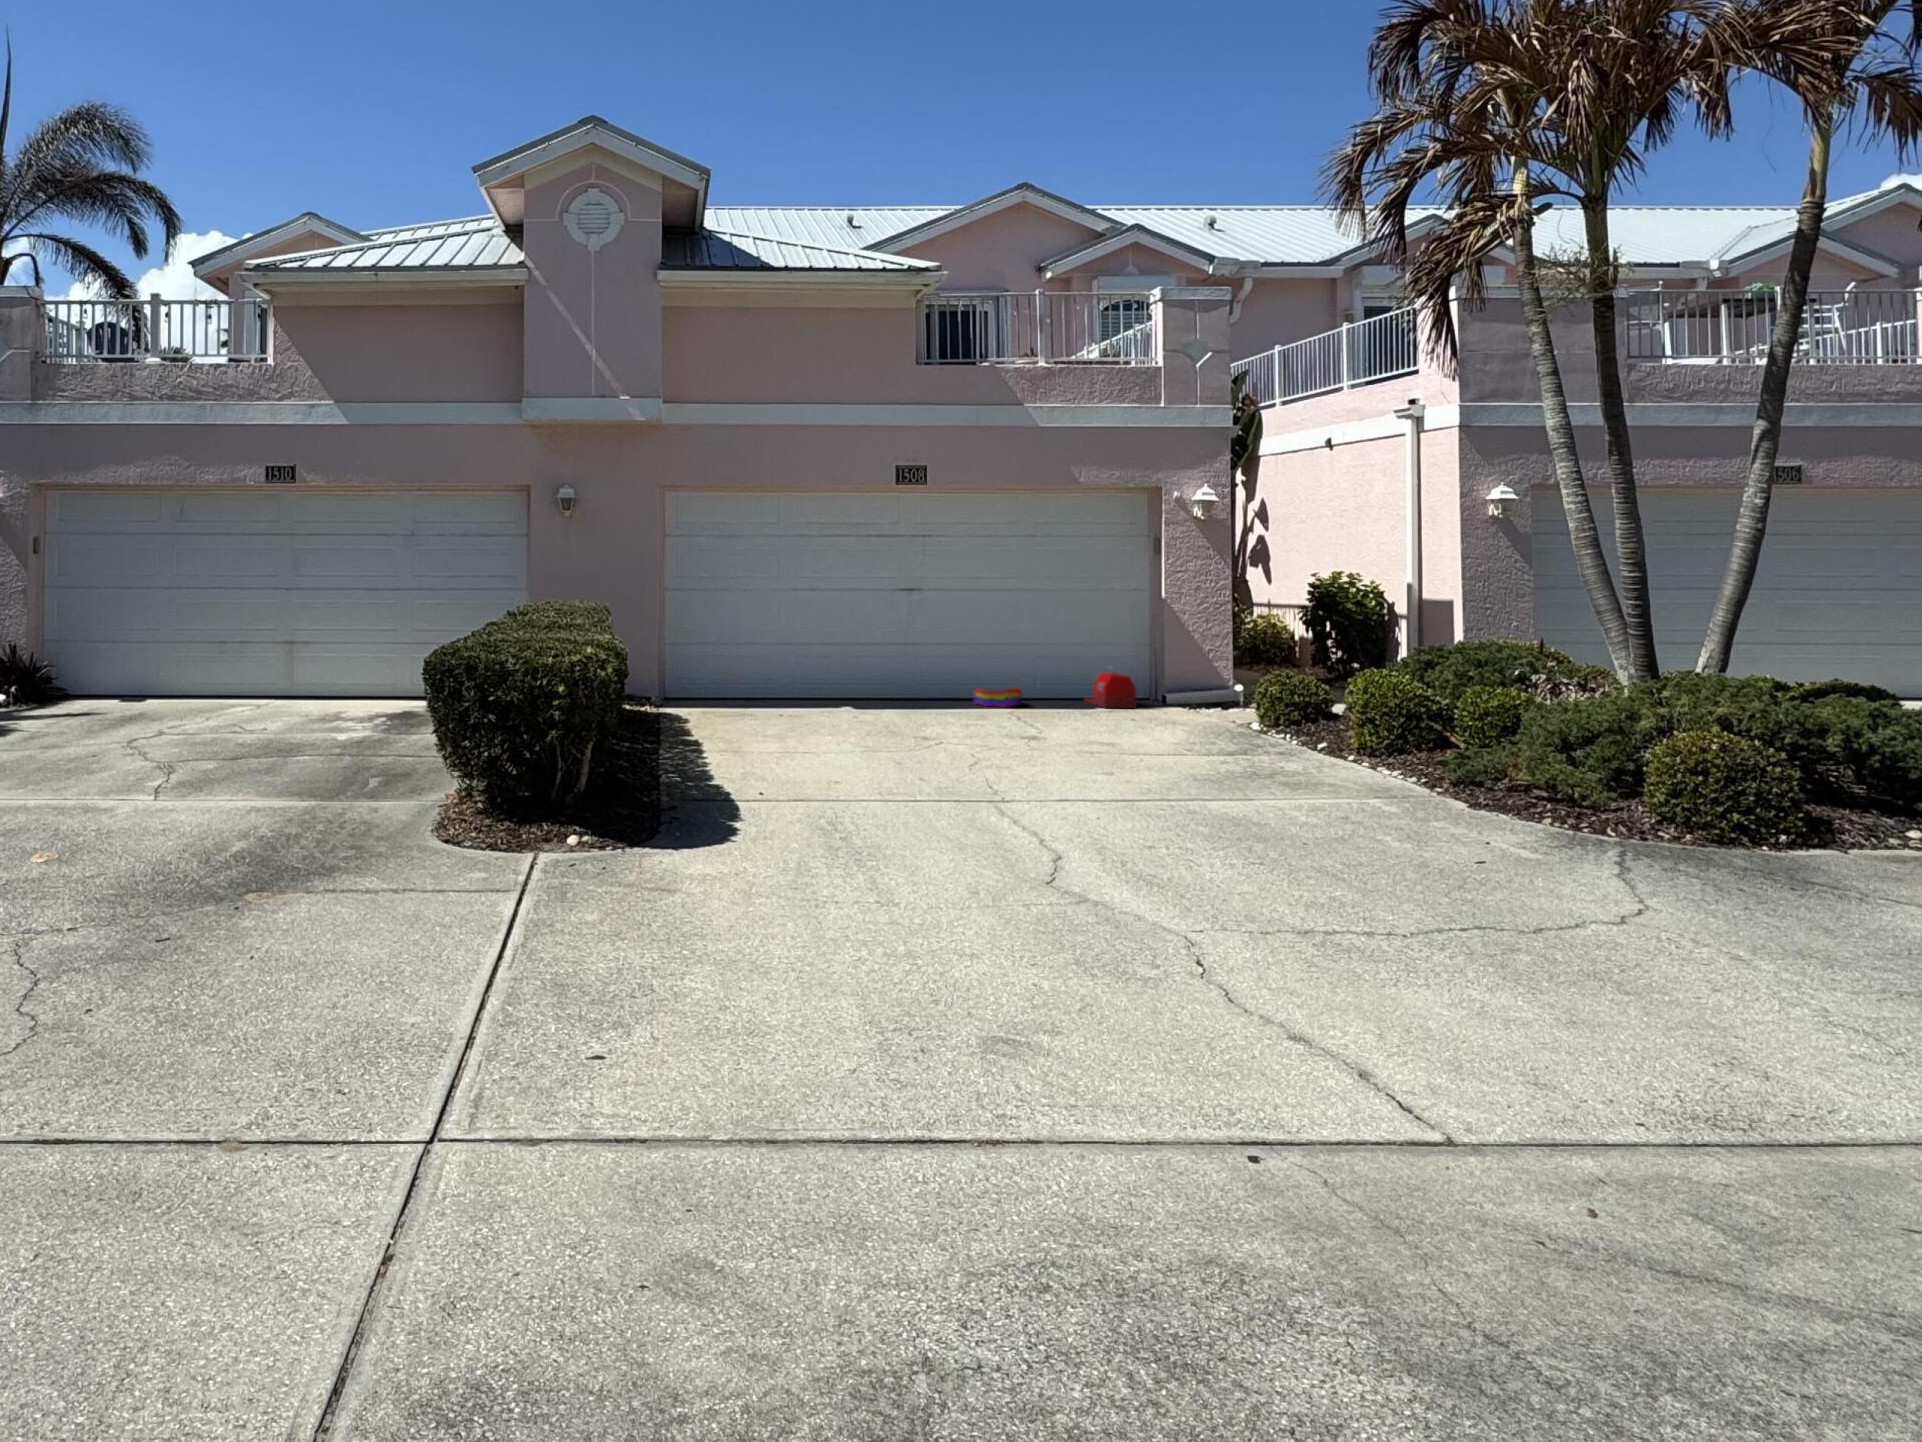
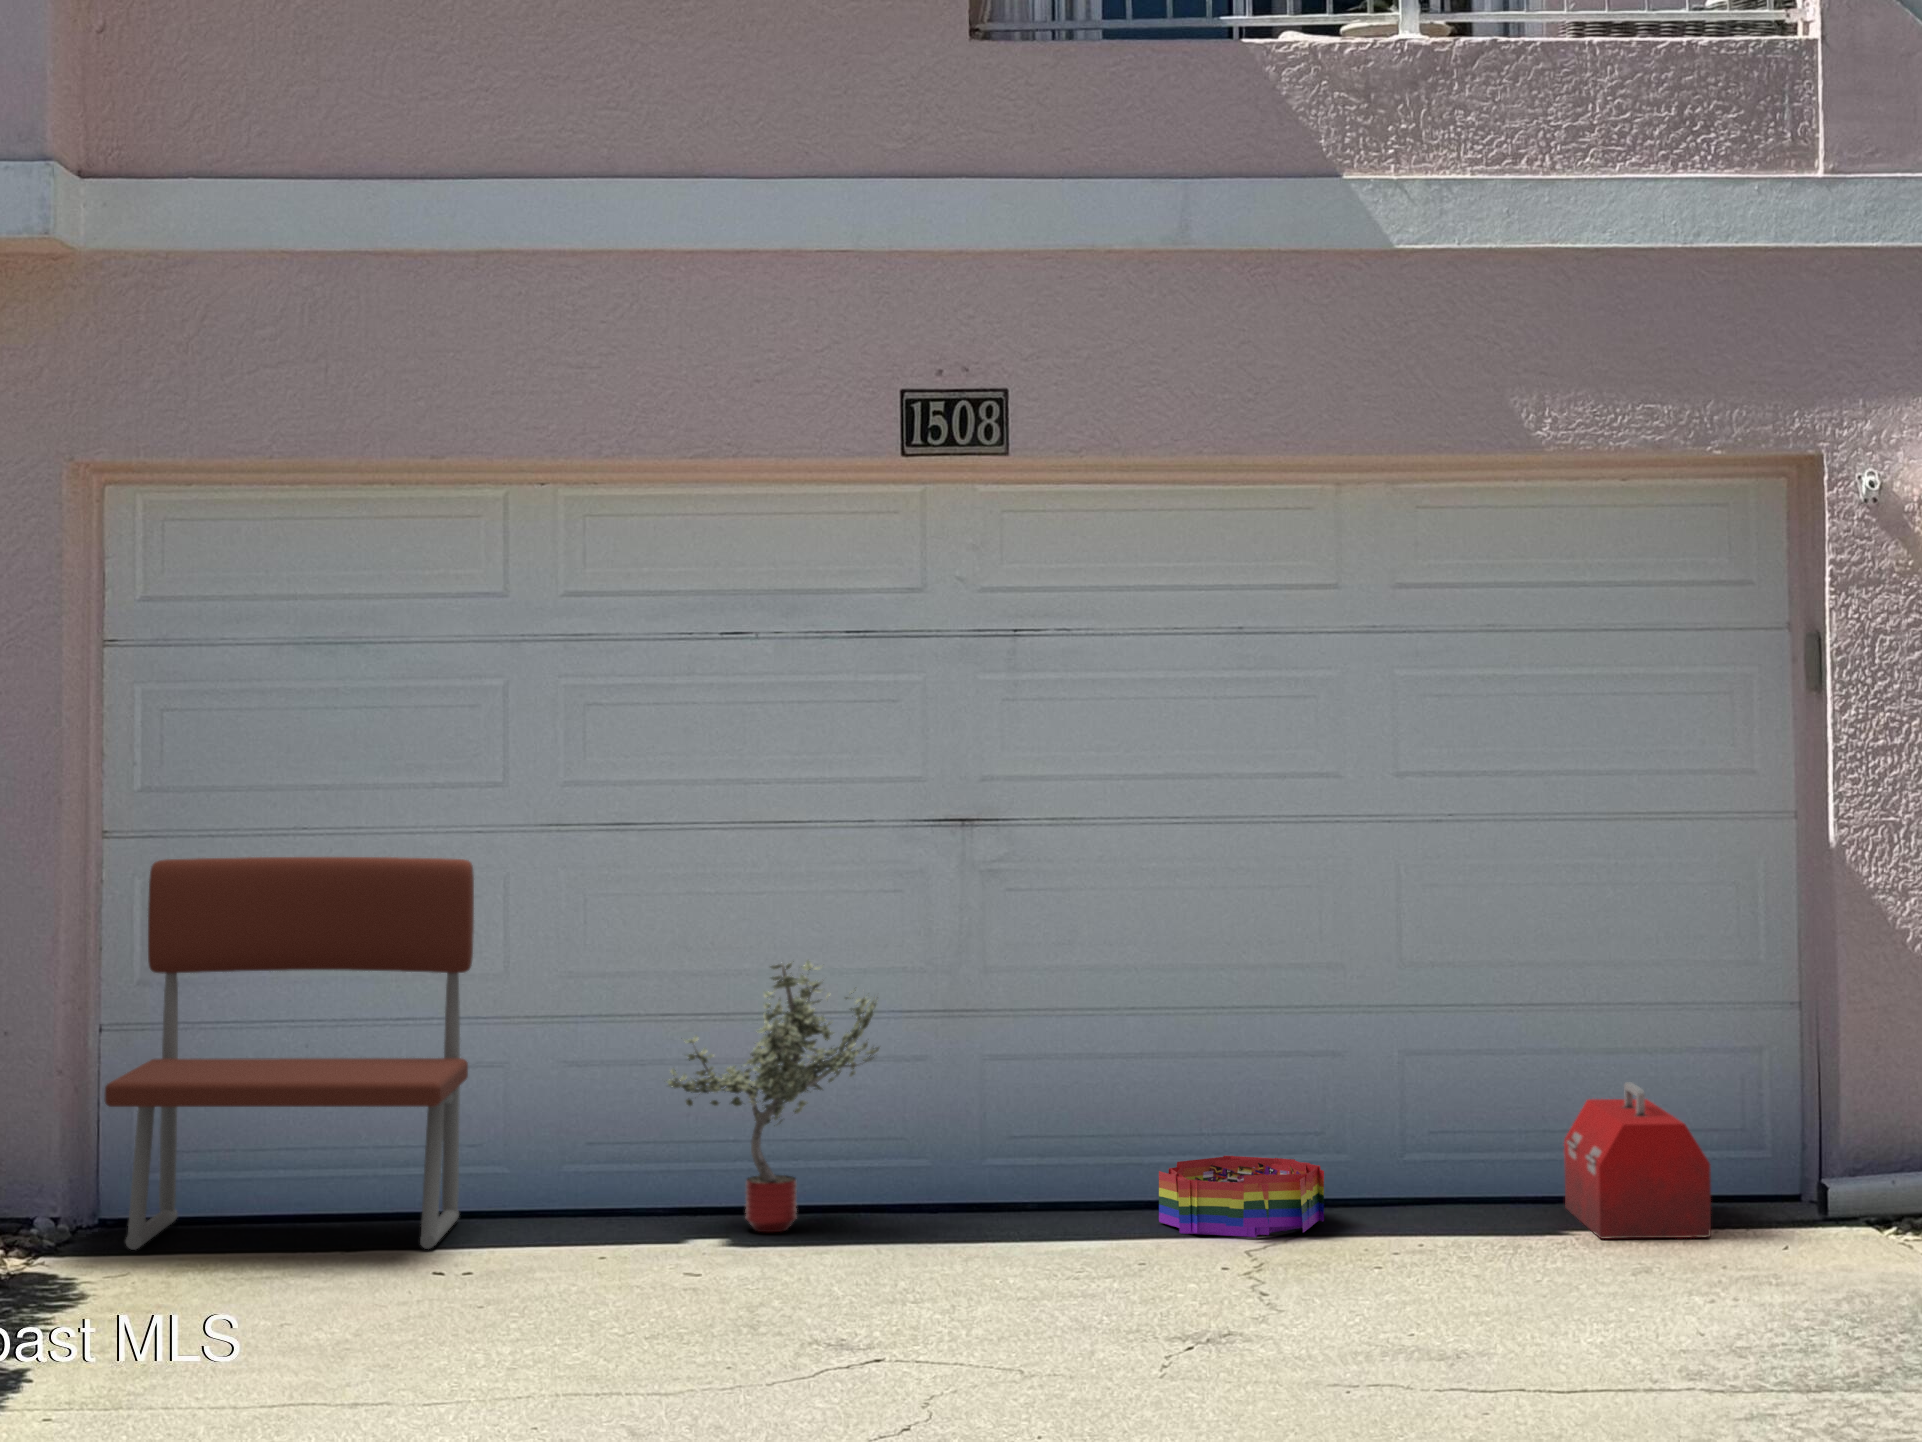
bench: none [687,598,783,707] -> present [104,857,474,1250]
potted tree: none [834,628,897,705] -> present [667,961,879,1232]

